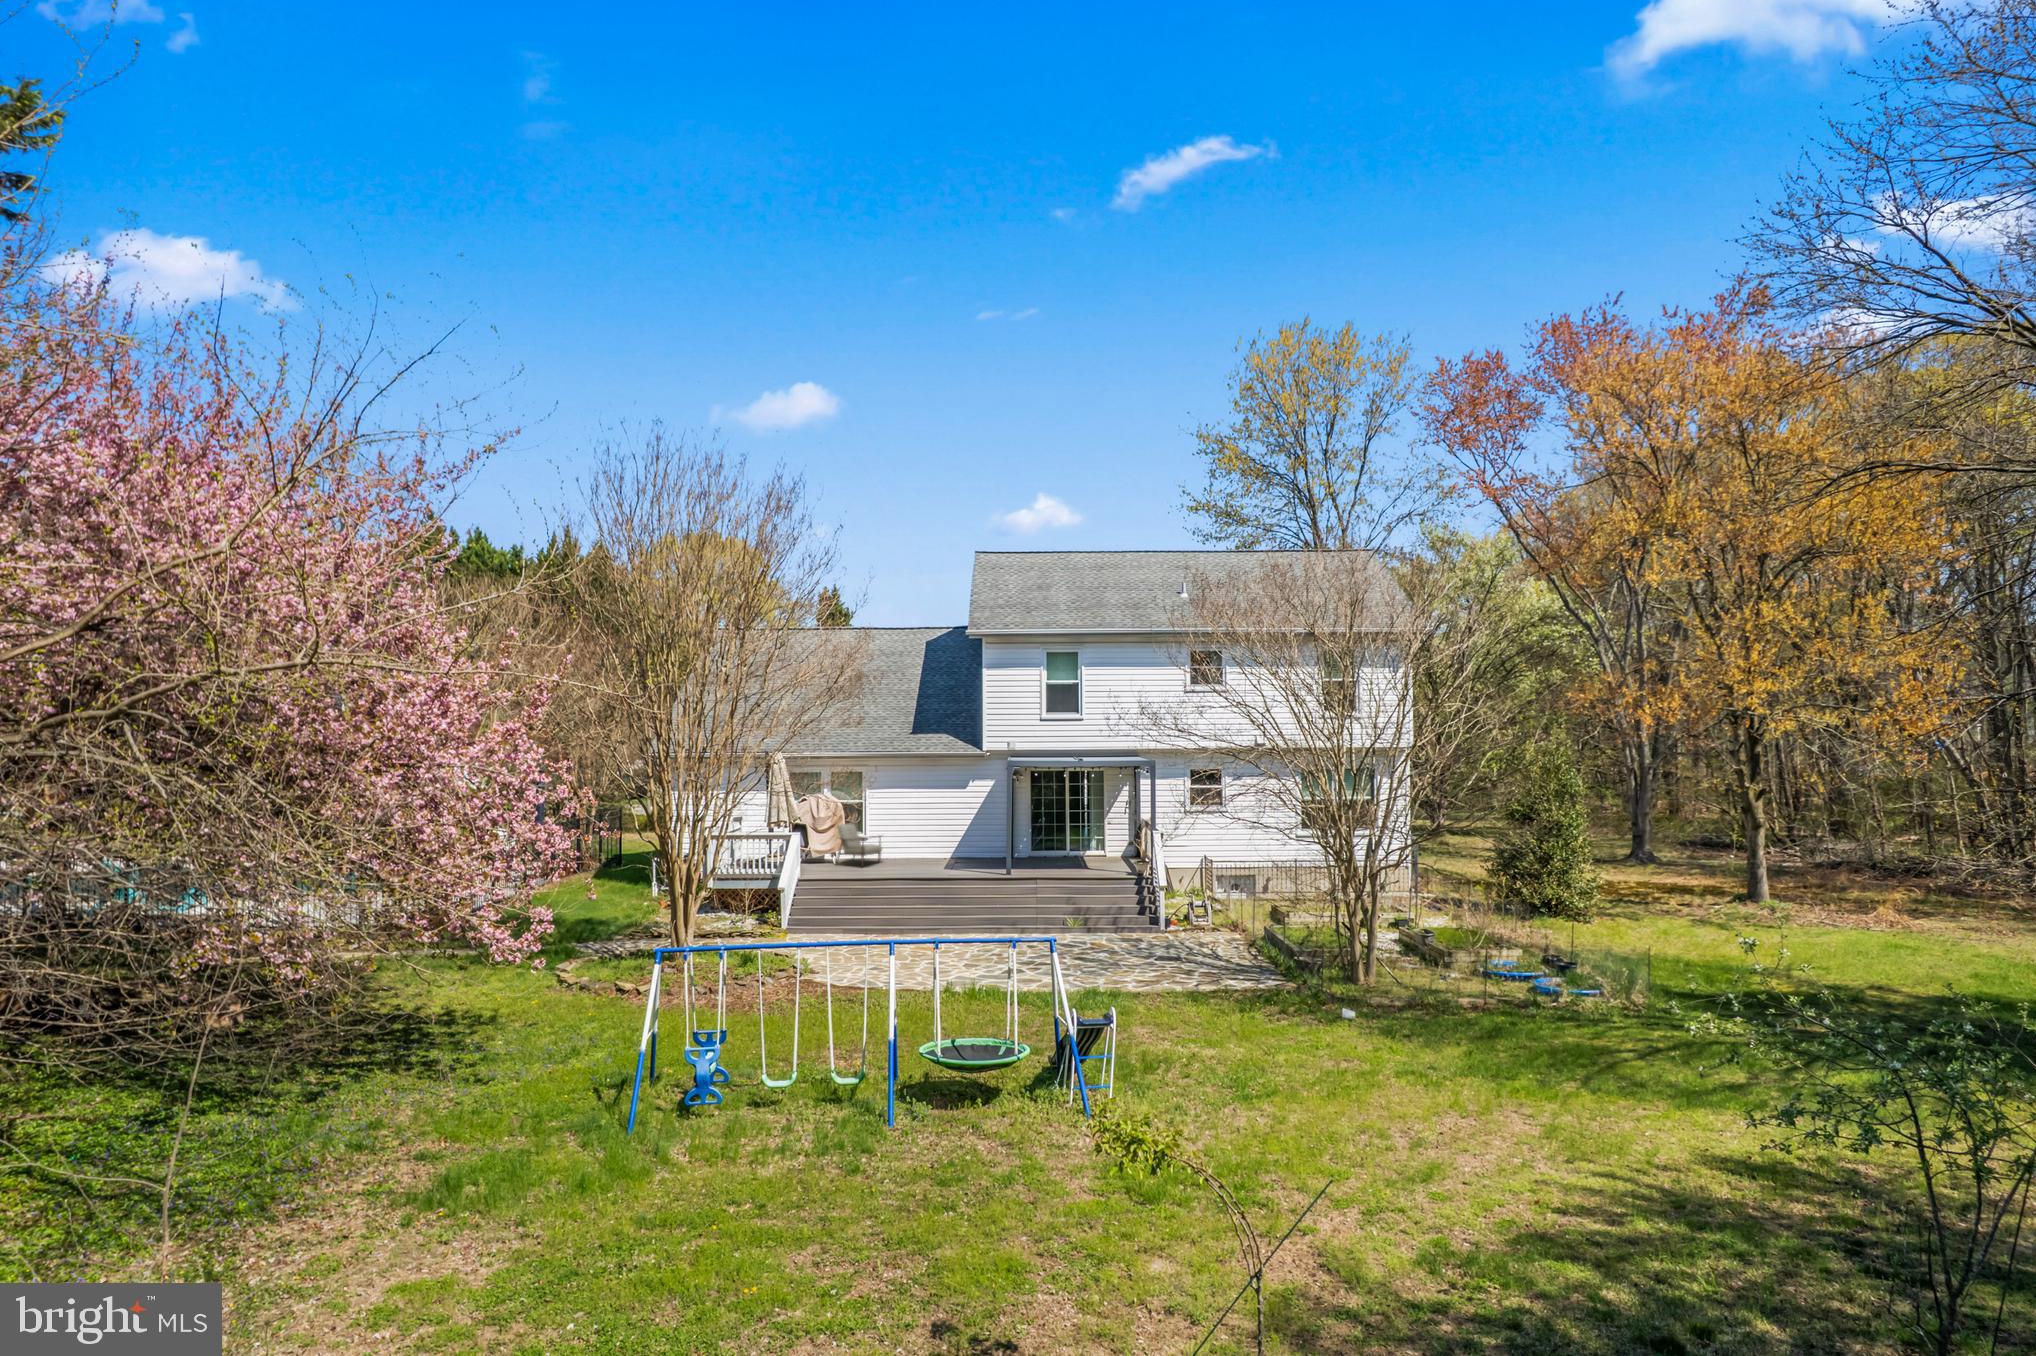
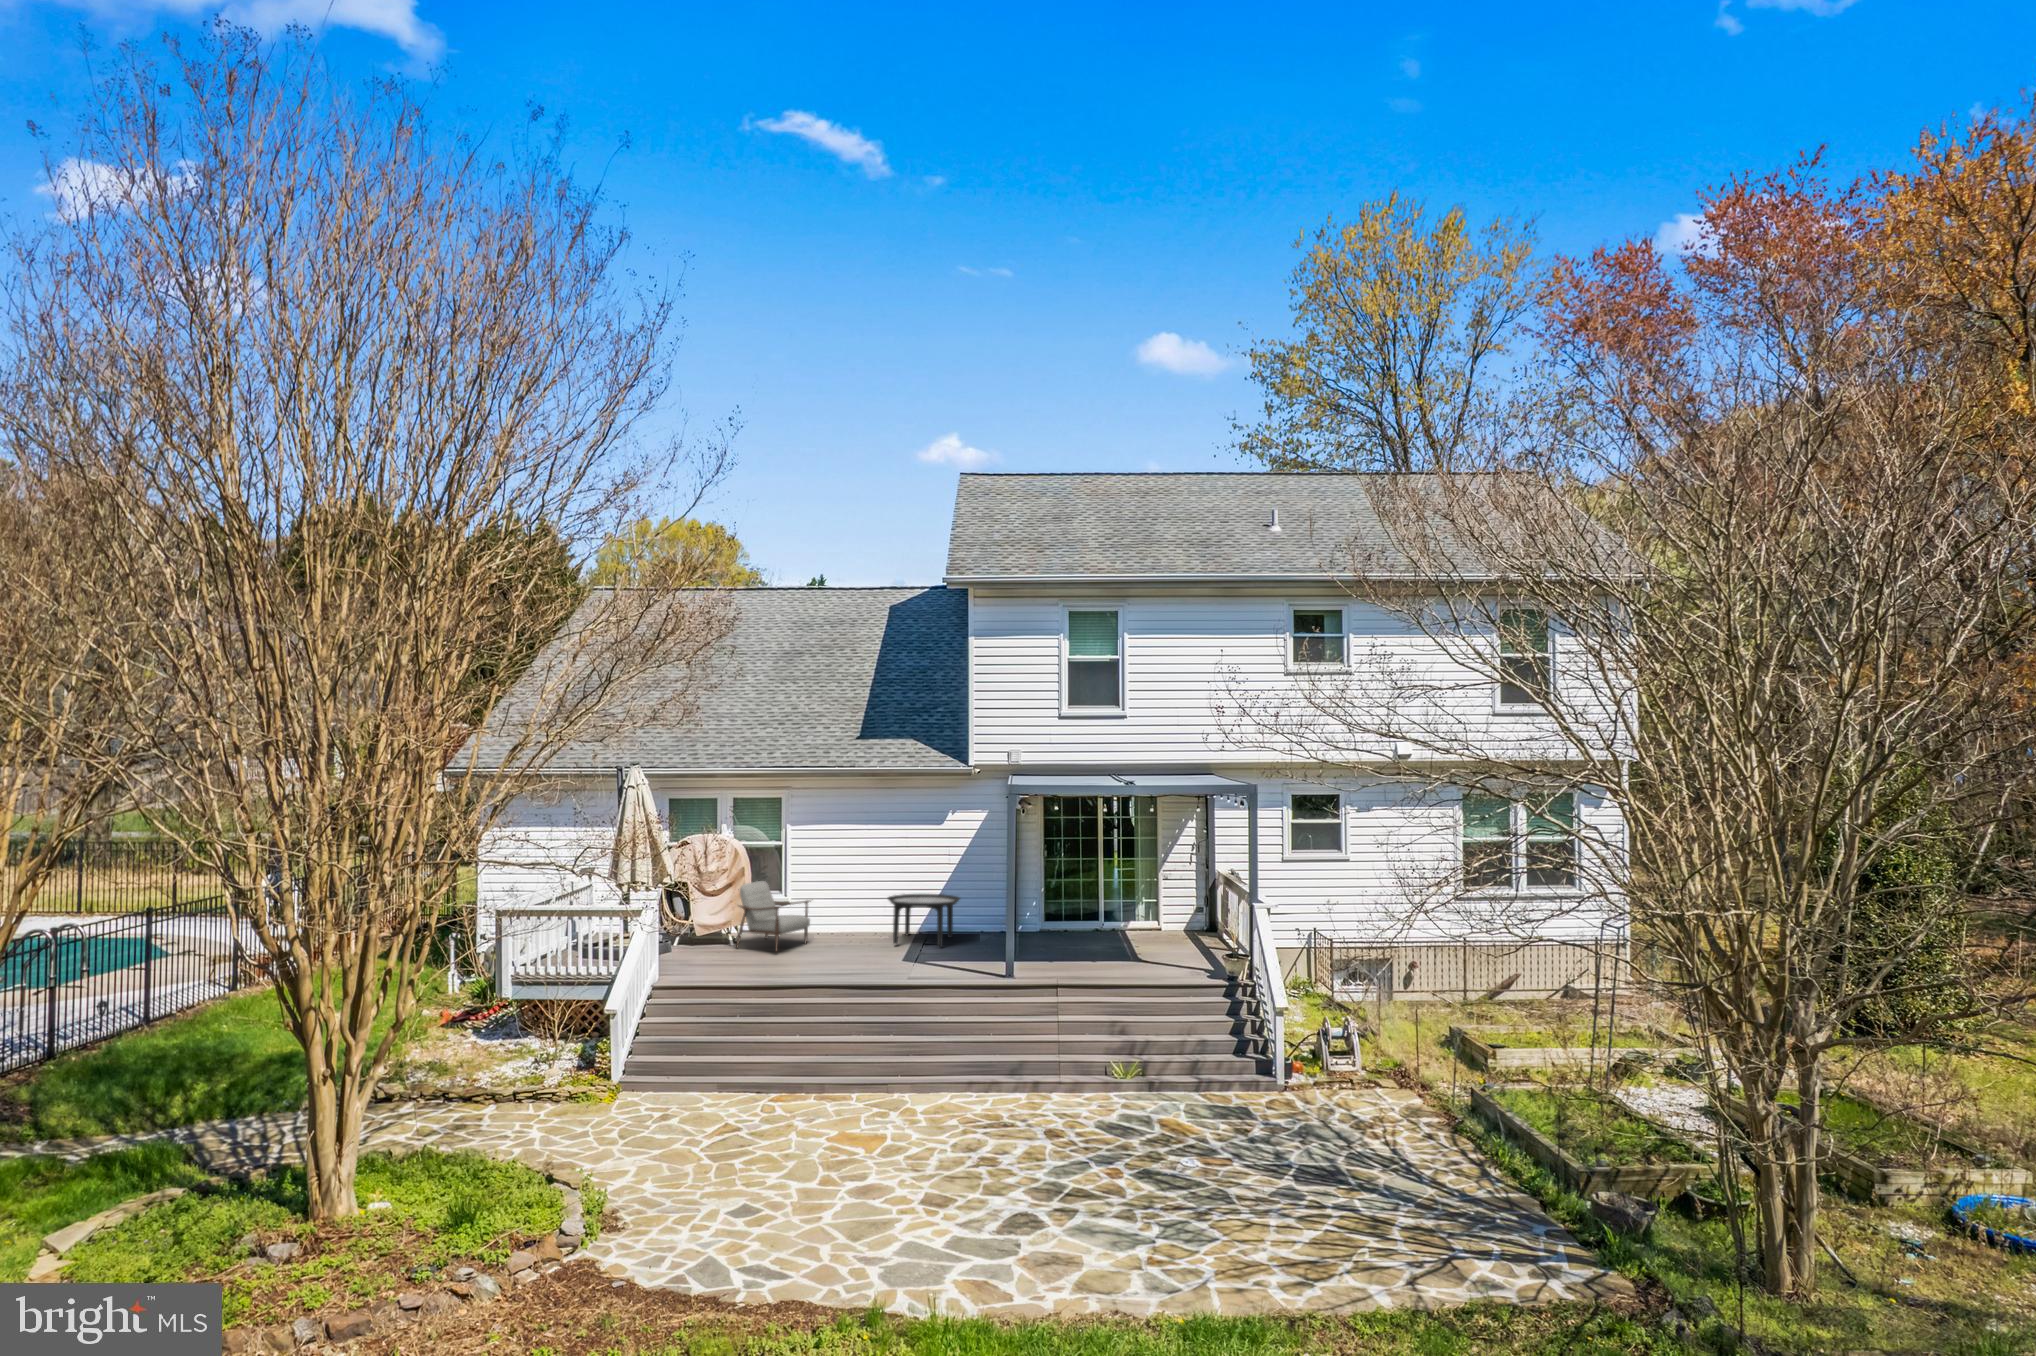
round table: none [931,833,978,864] -> present [888,894,960,946]

